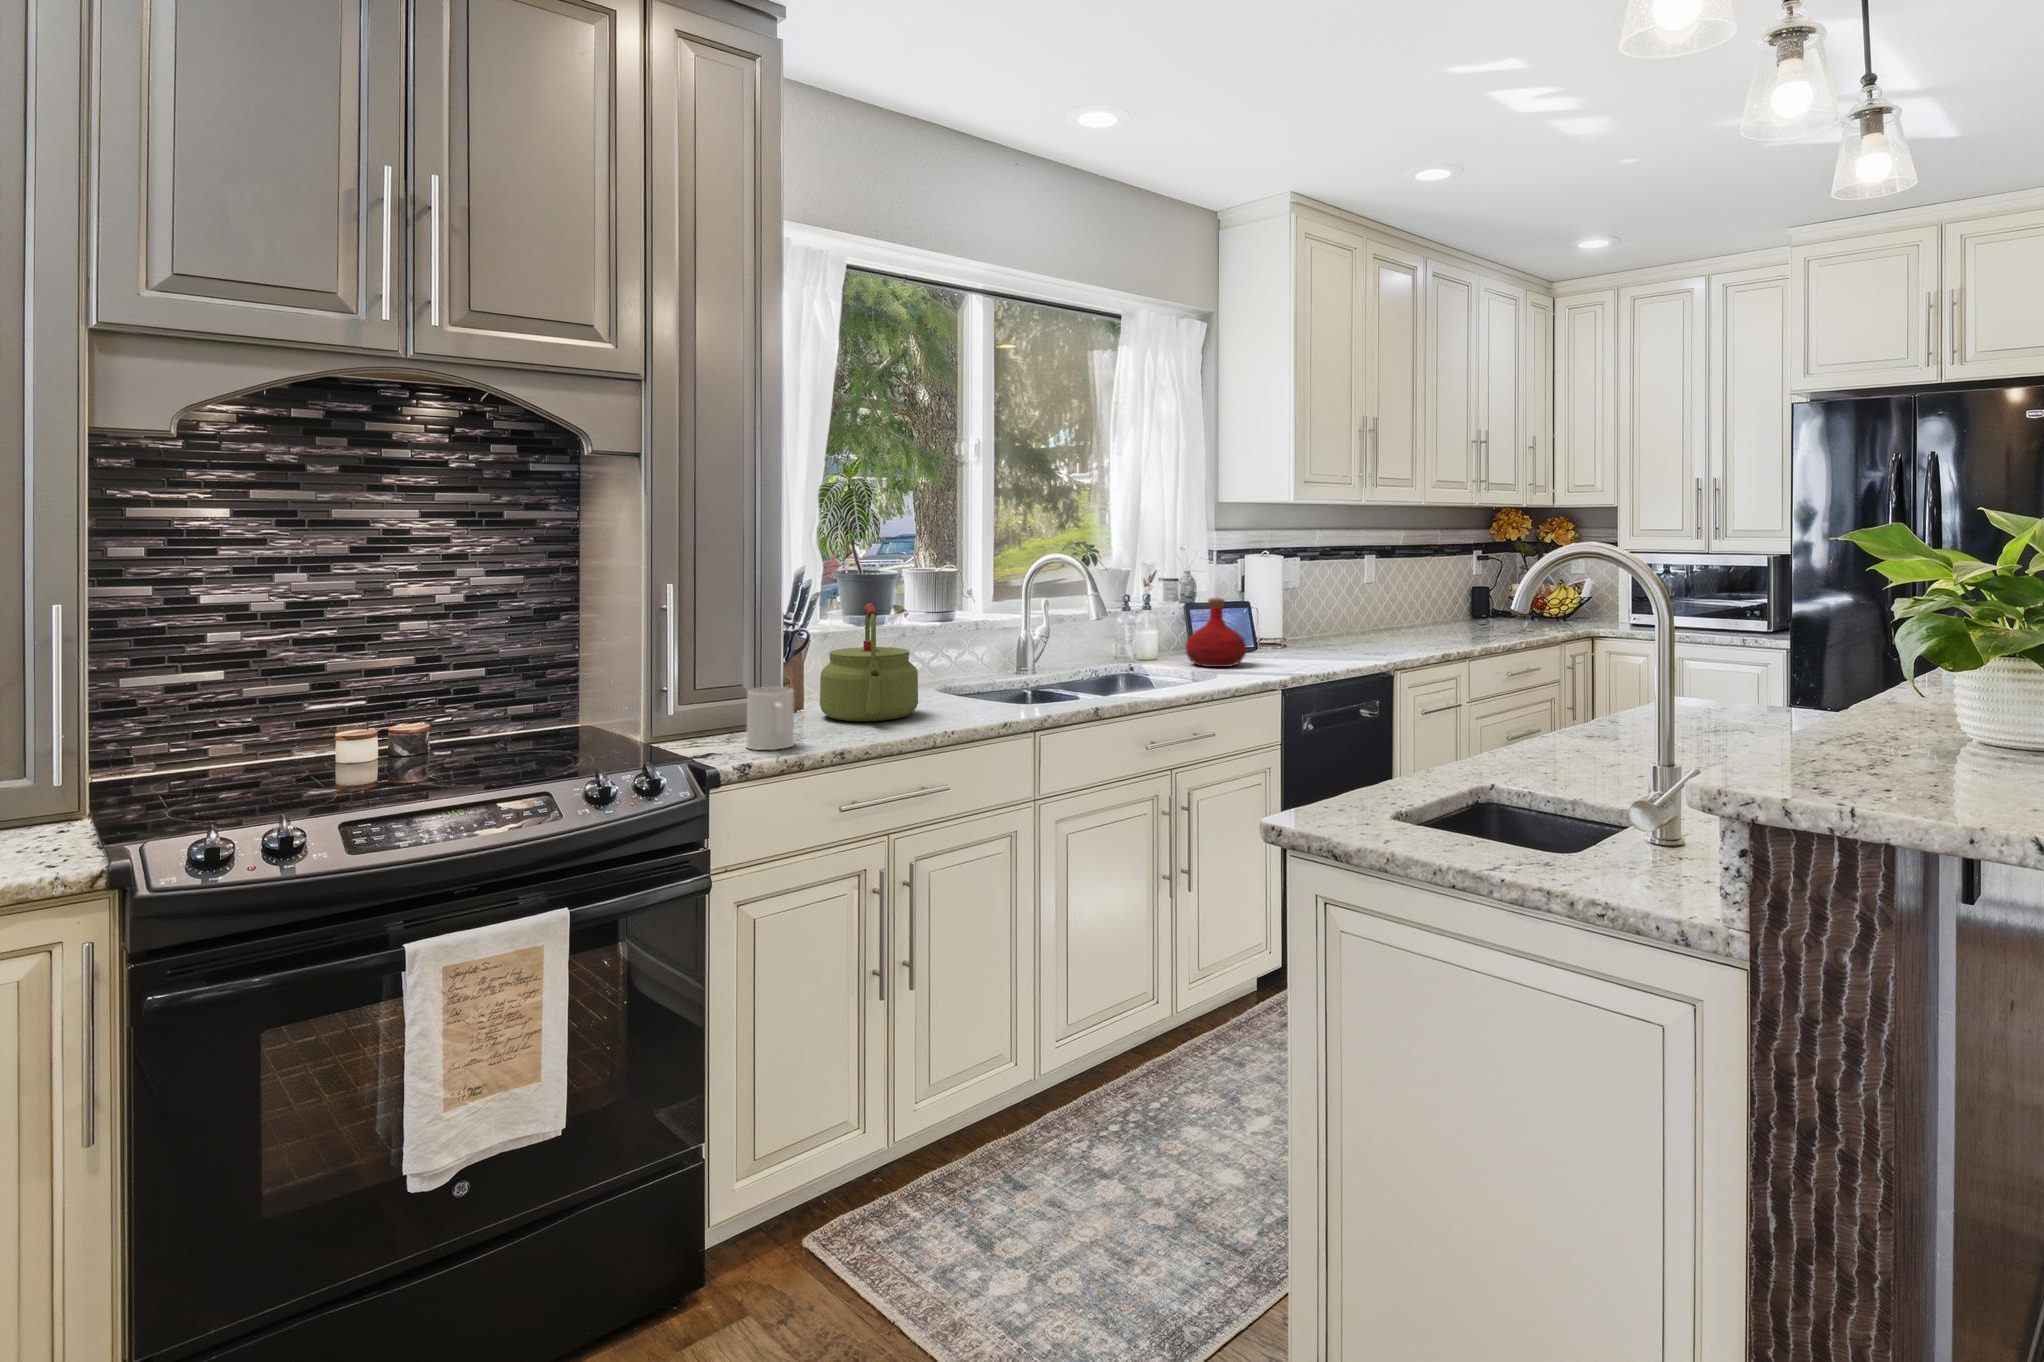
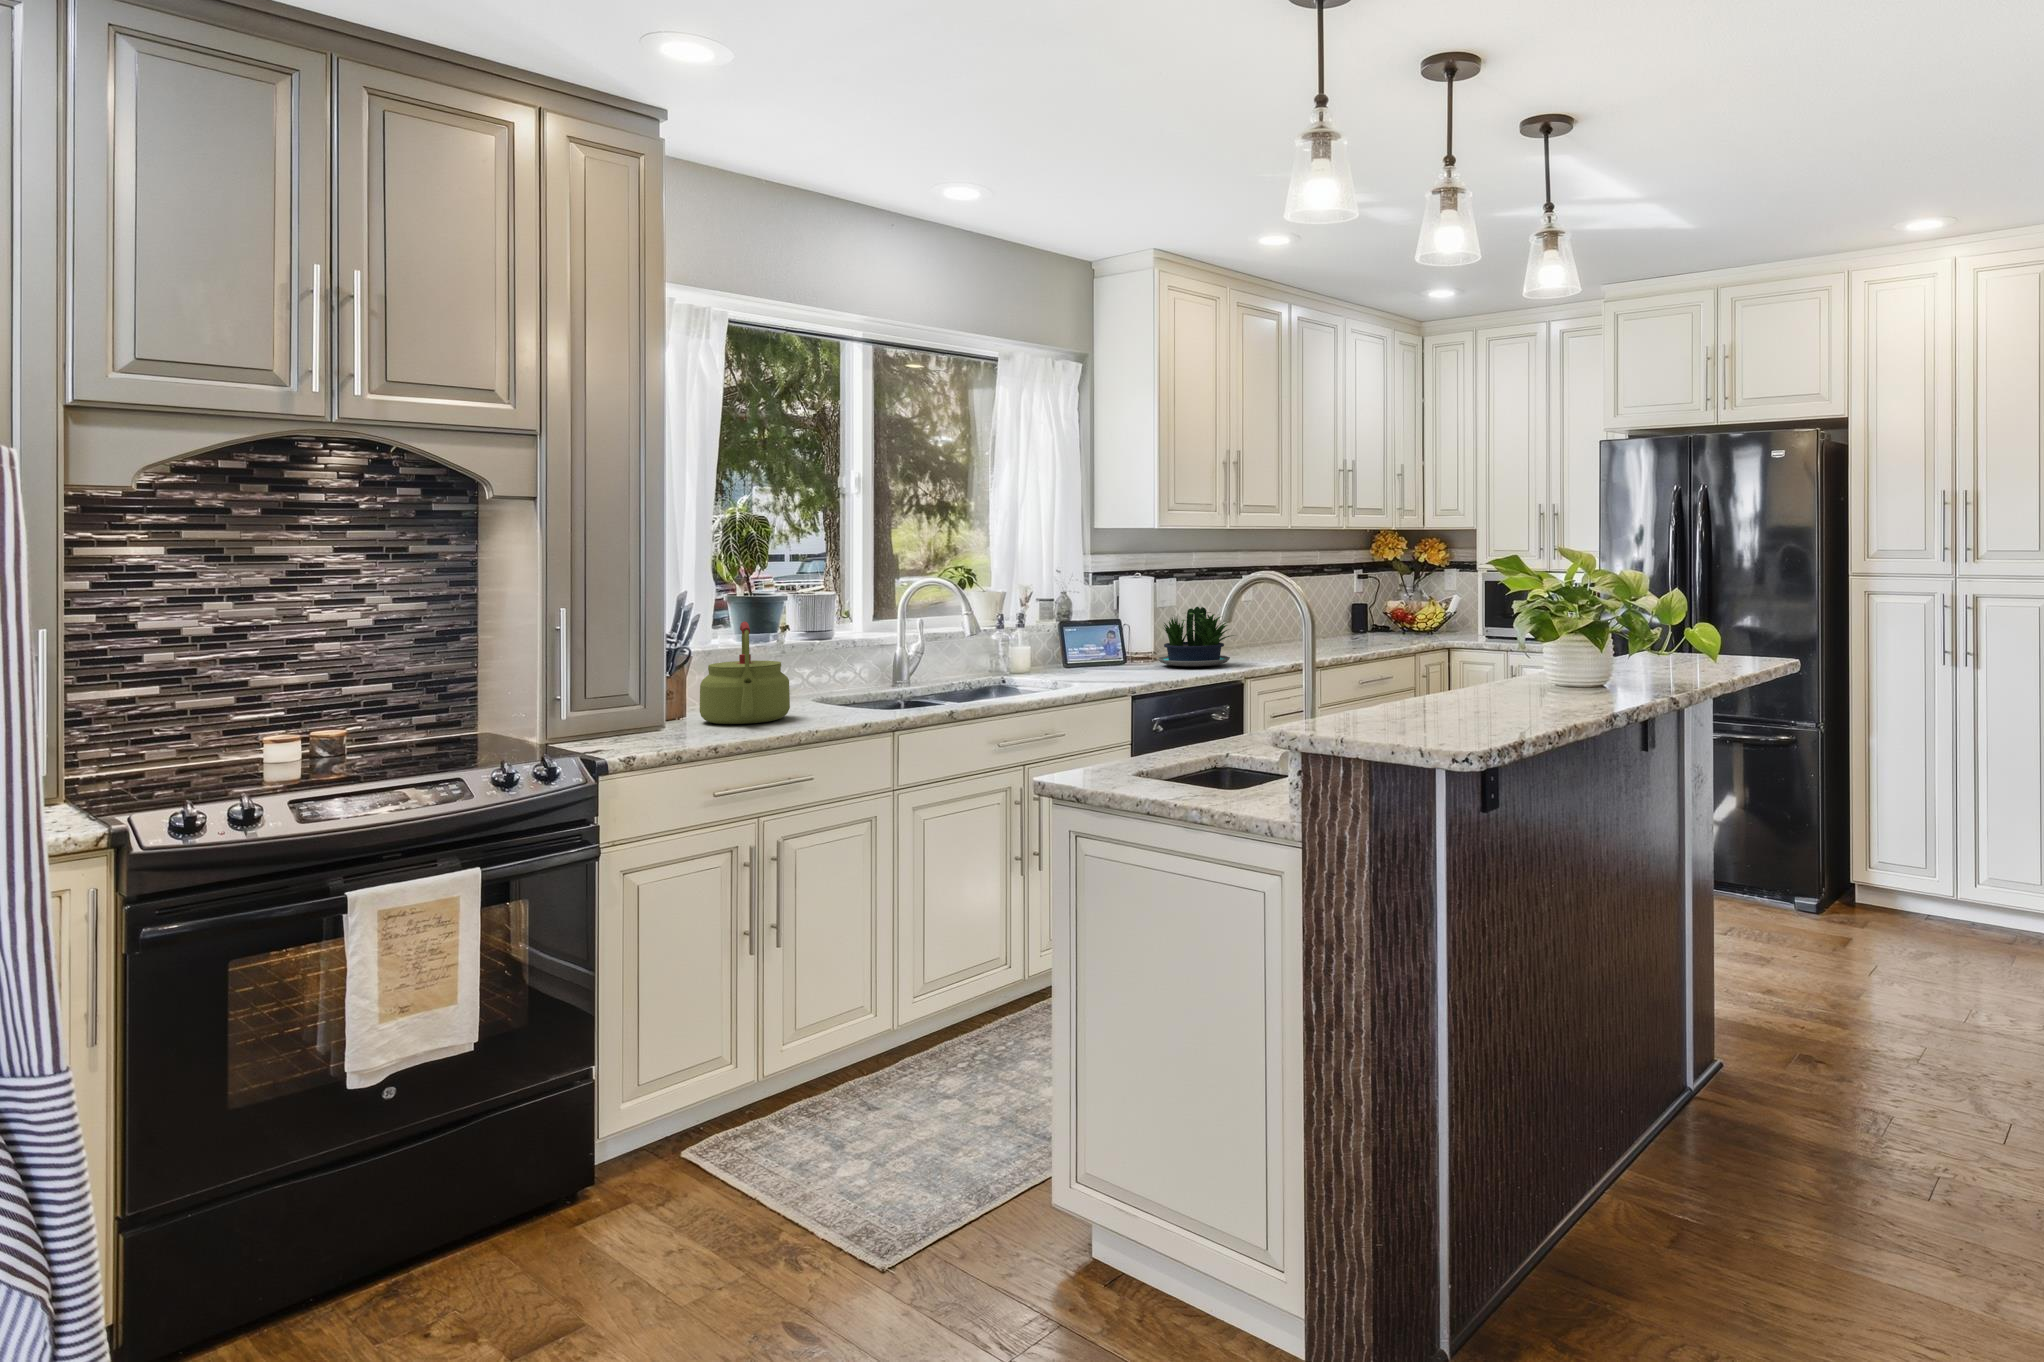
potted plant: none [1294,591,1389,657] -> present [1158,607,1234,667]
bottle: present [1186,598,1246,667] -> none [1052,615,1108,677]
mug: present [746,687,795,750] -> none [630,693,675,745]

